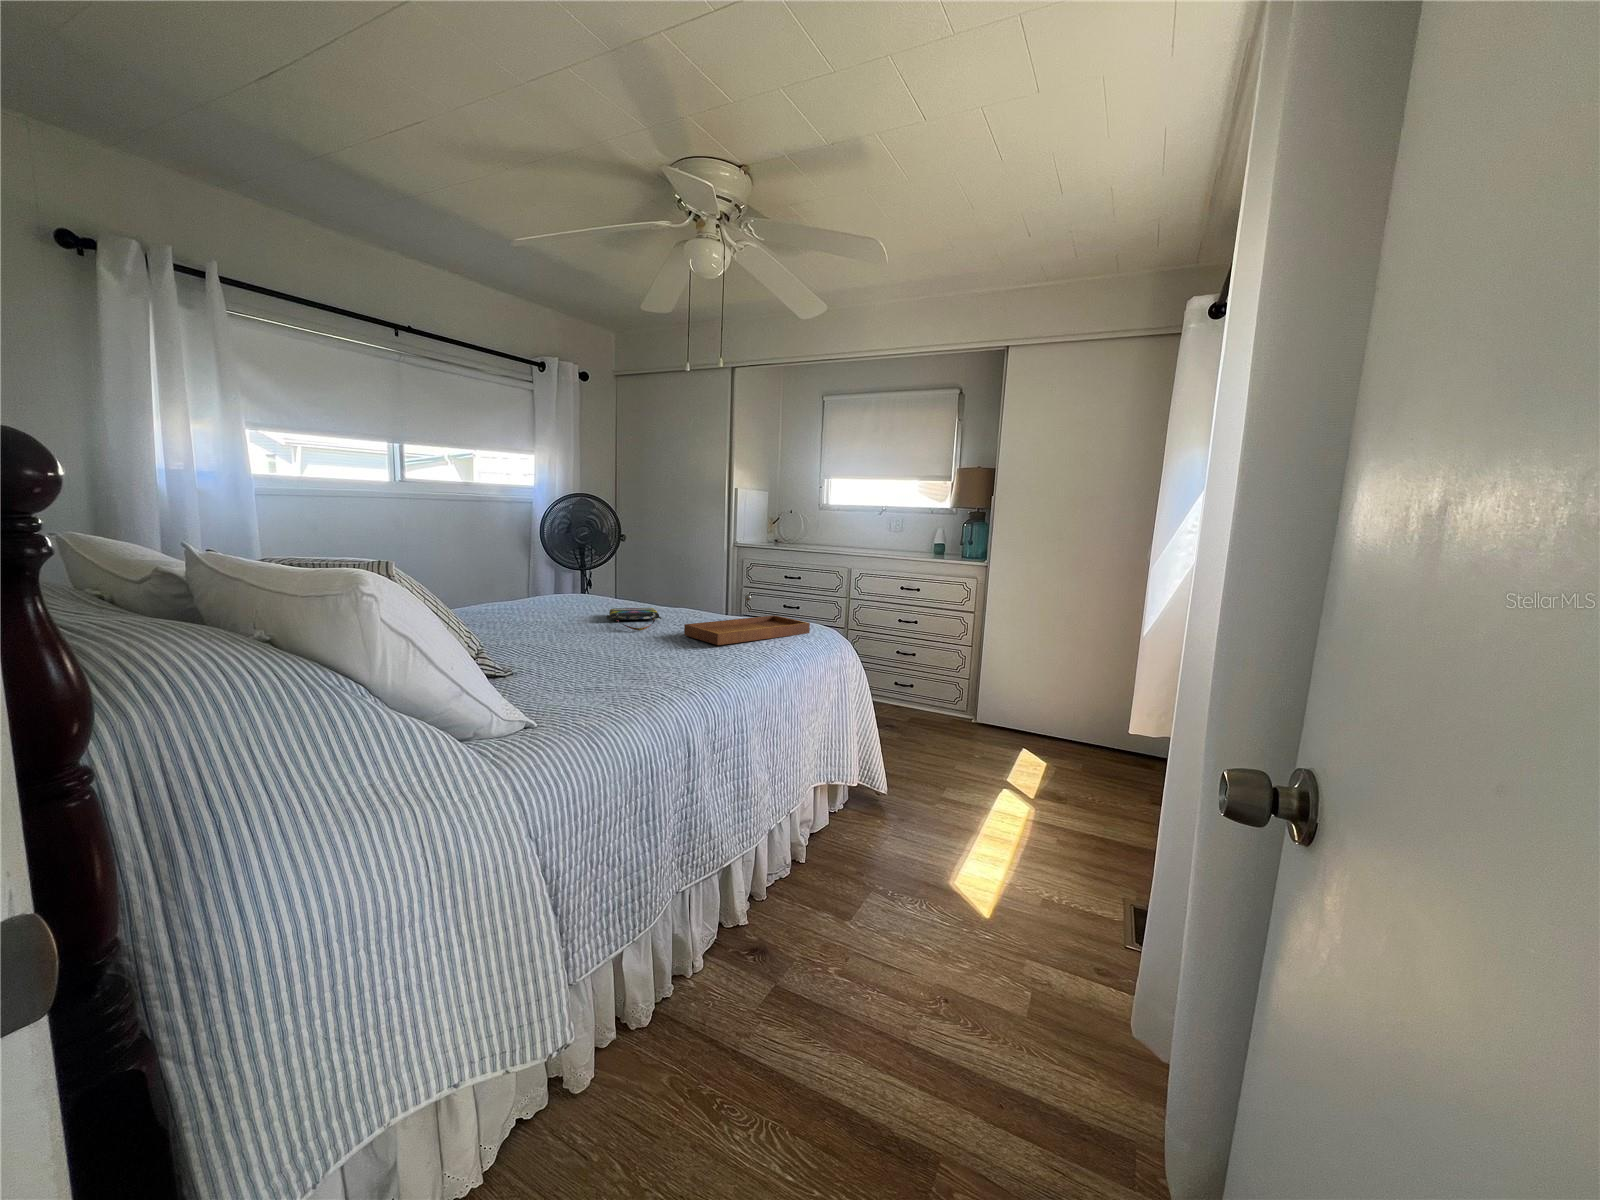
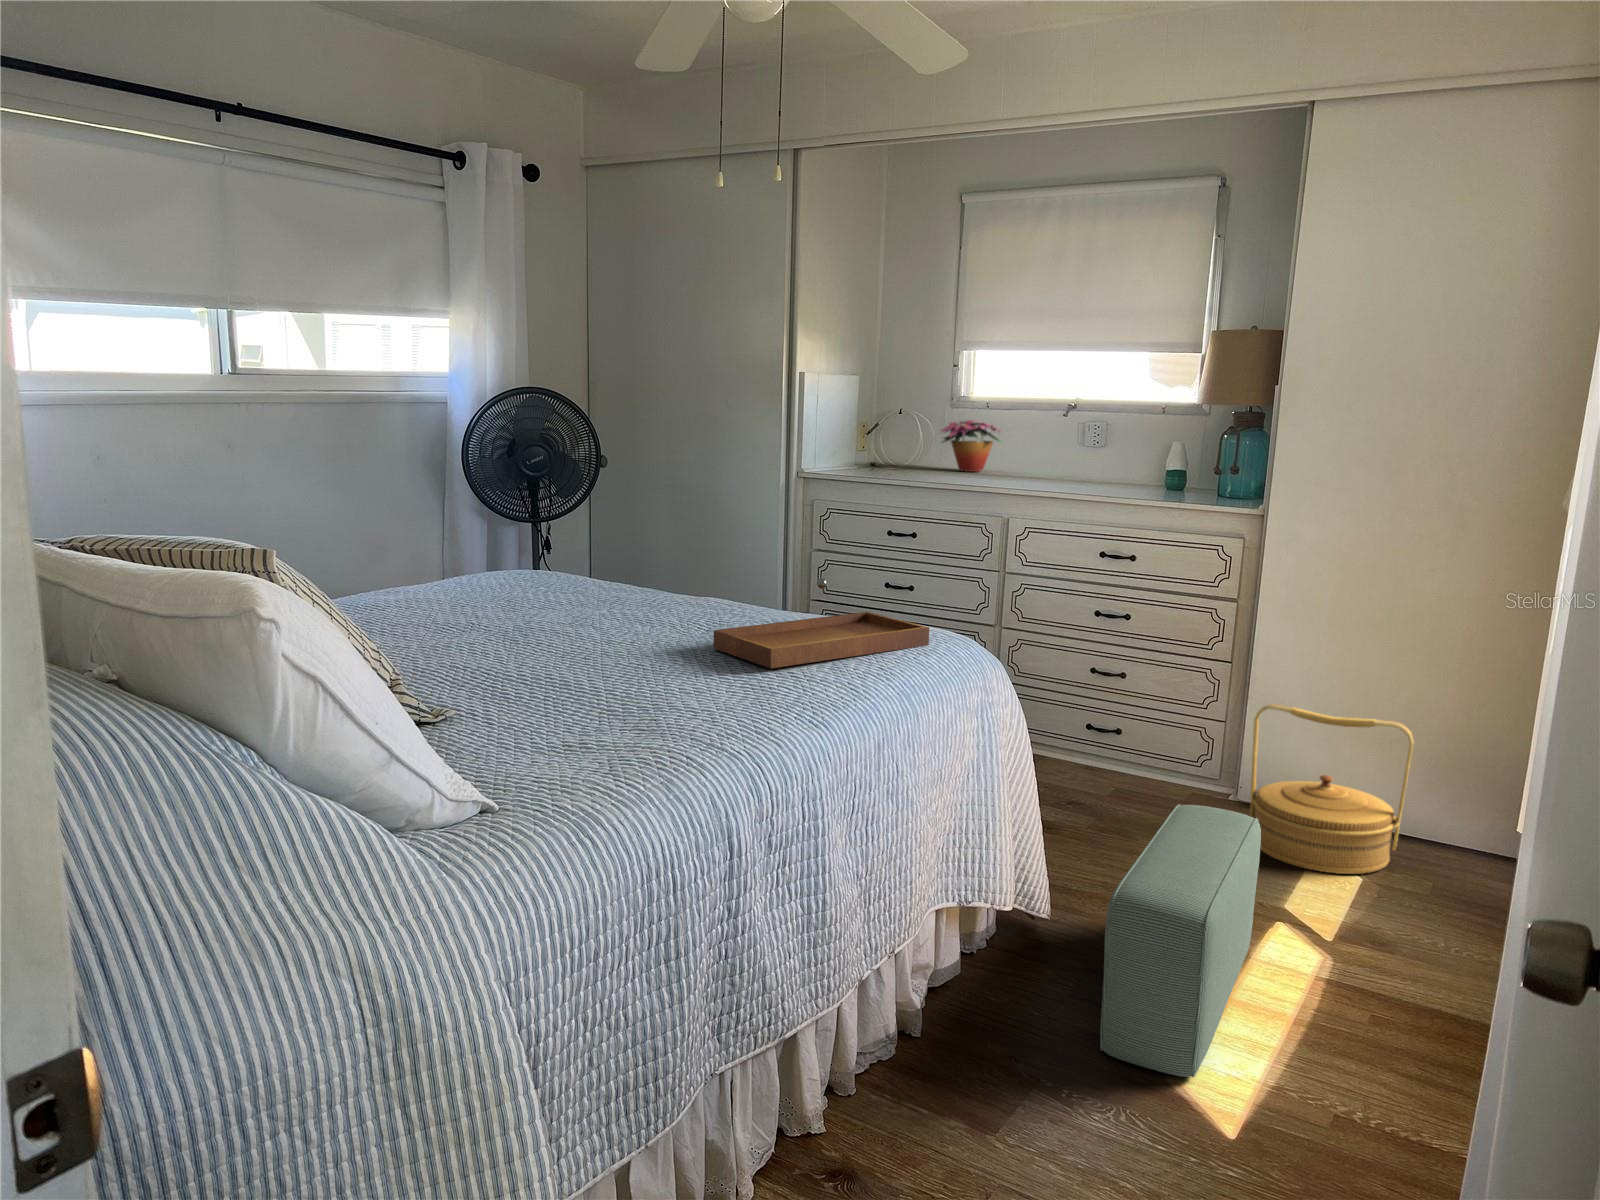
flower arrangement: none [812,519,853,547] -> present [941,420,1001,472]
tote bag: present [606,608,661,630] -> none [581,596,674,639]
woven basket: none [984,669,1069,761] -> present [1250,704,1414,874]
pouf: none [909,723,993,879] -> present [1100,804,1261,1077]

